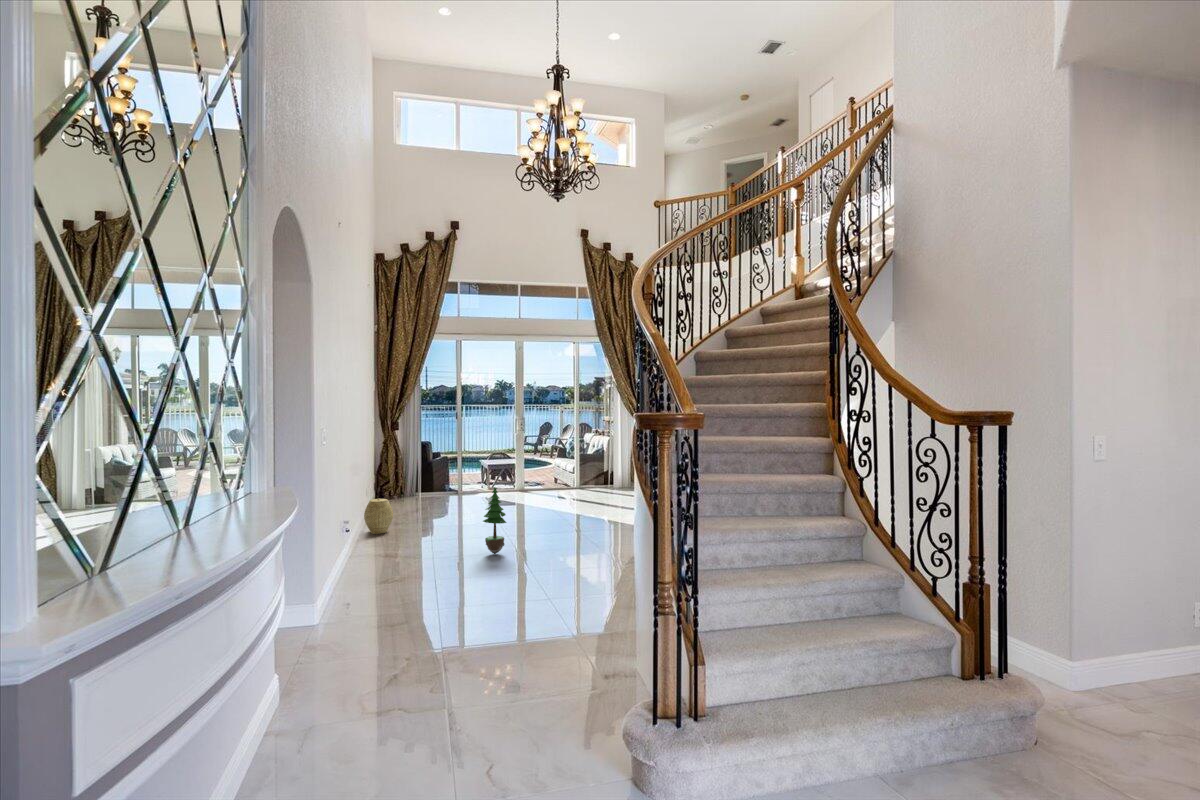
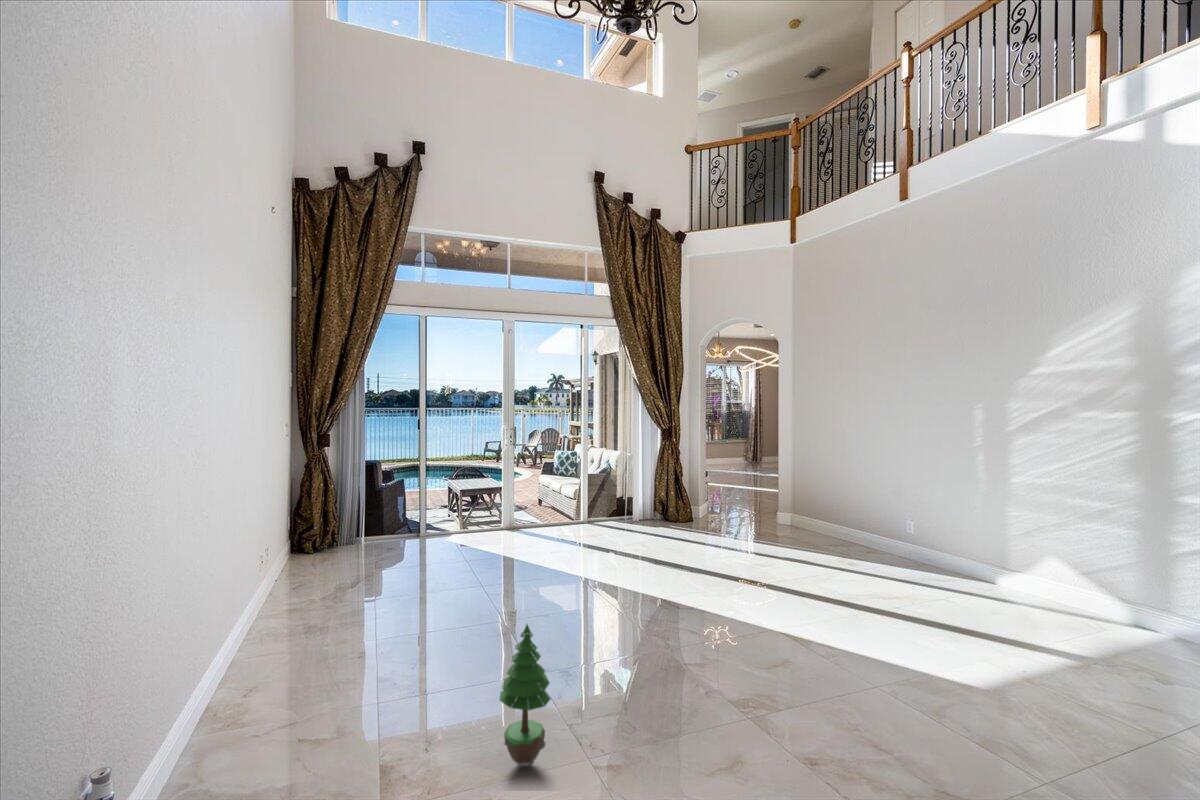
woven basket: present [364,498,393,534] -> none [248,600,308,673]

